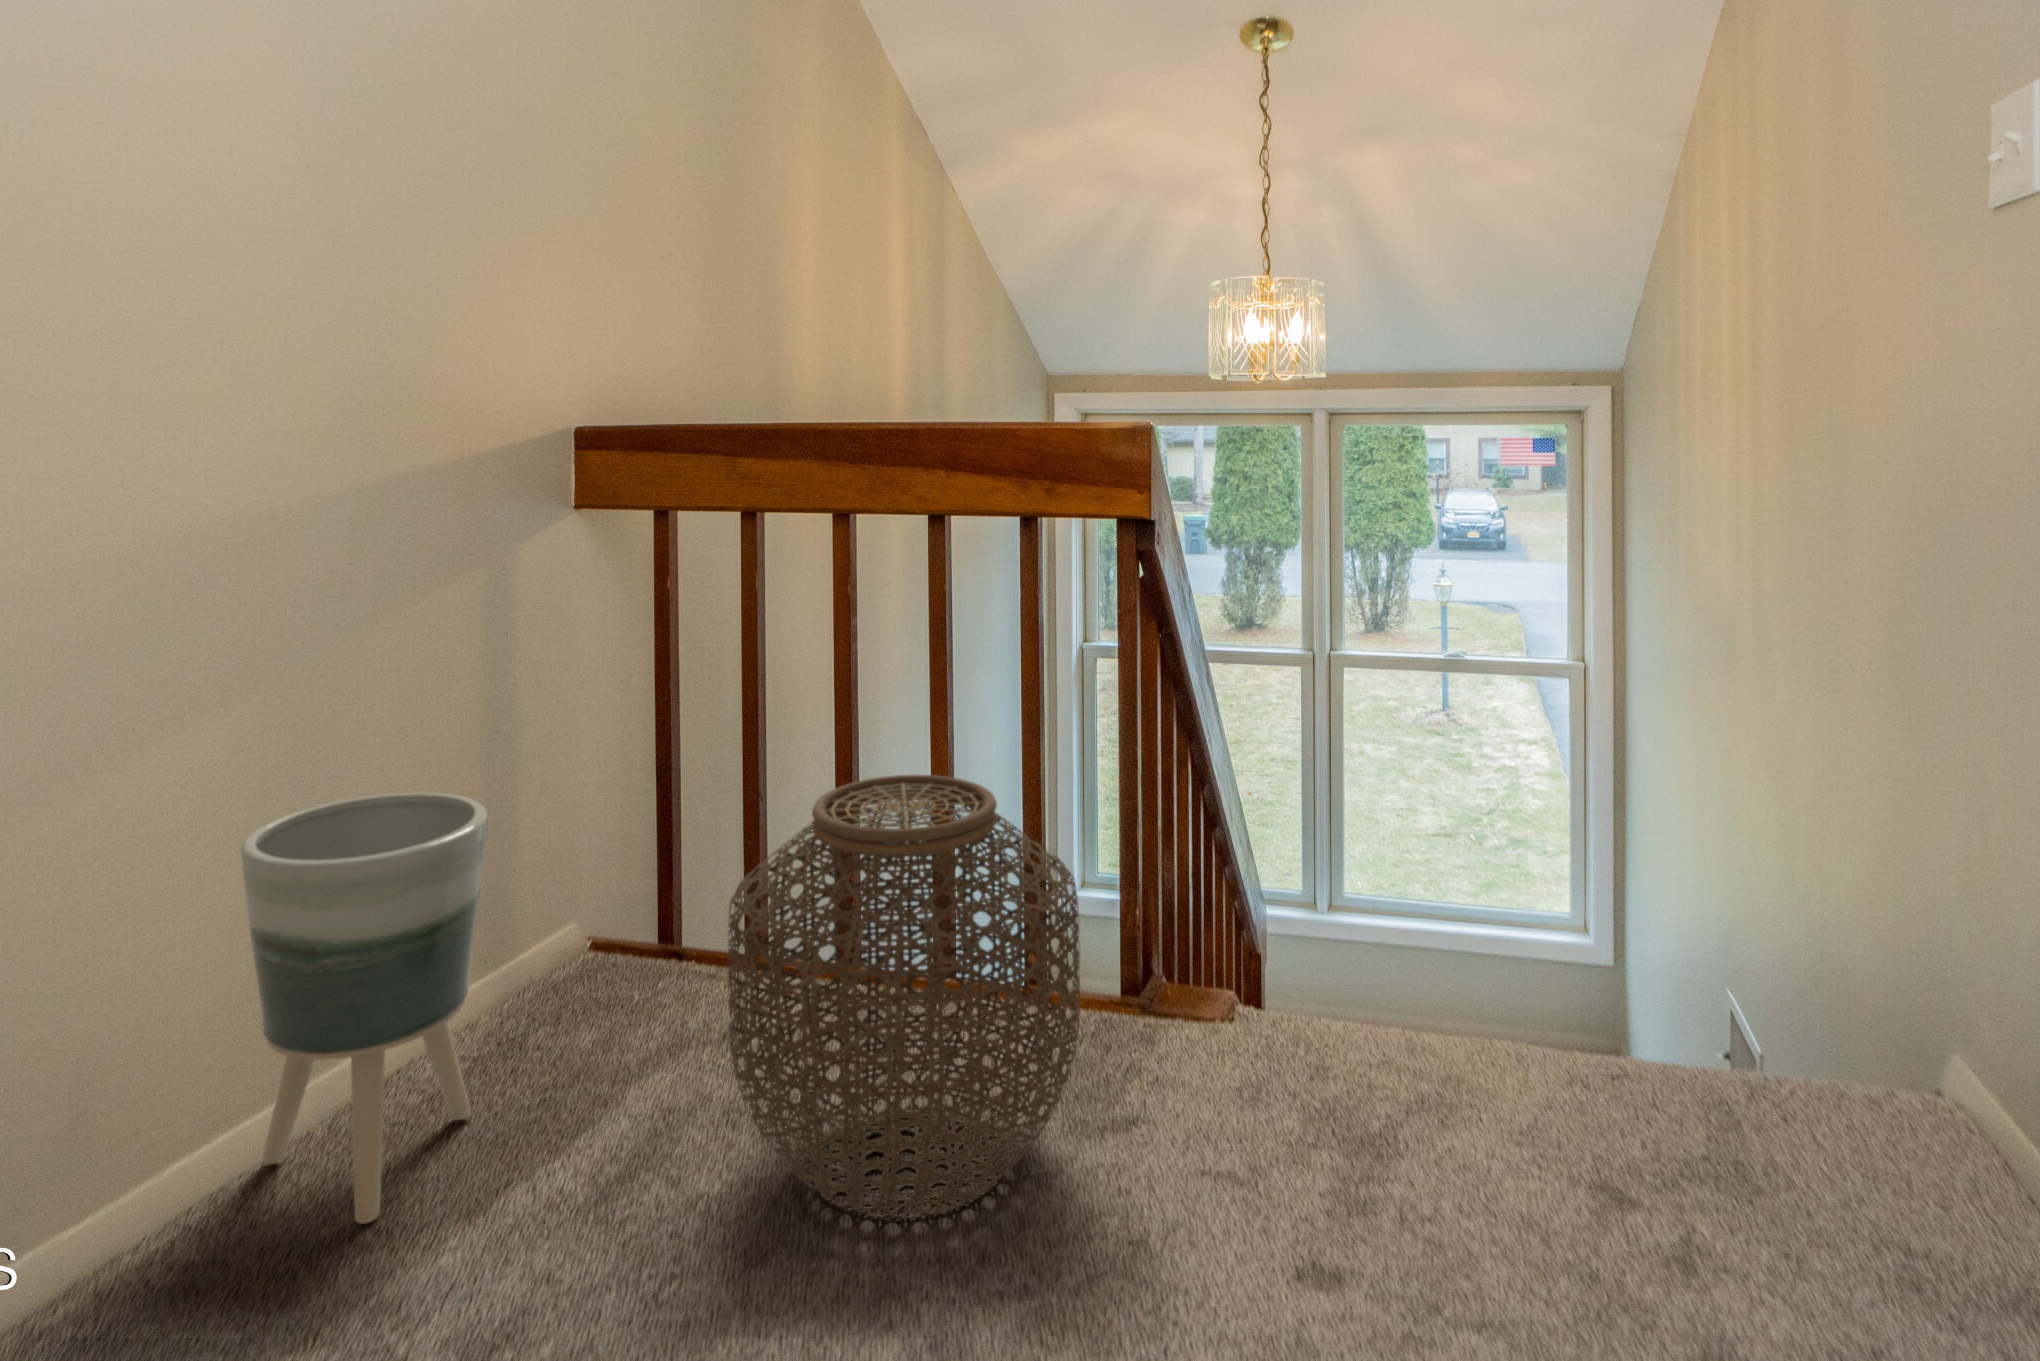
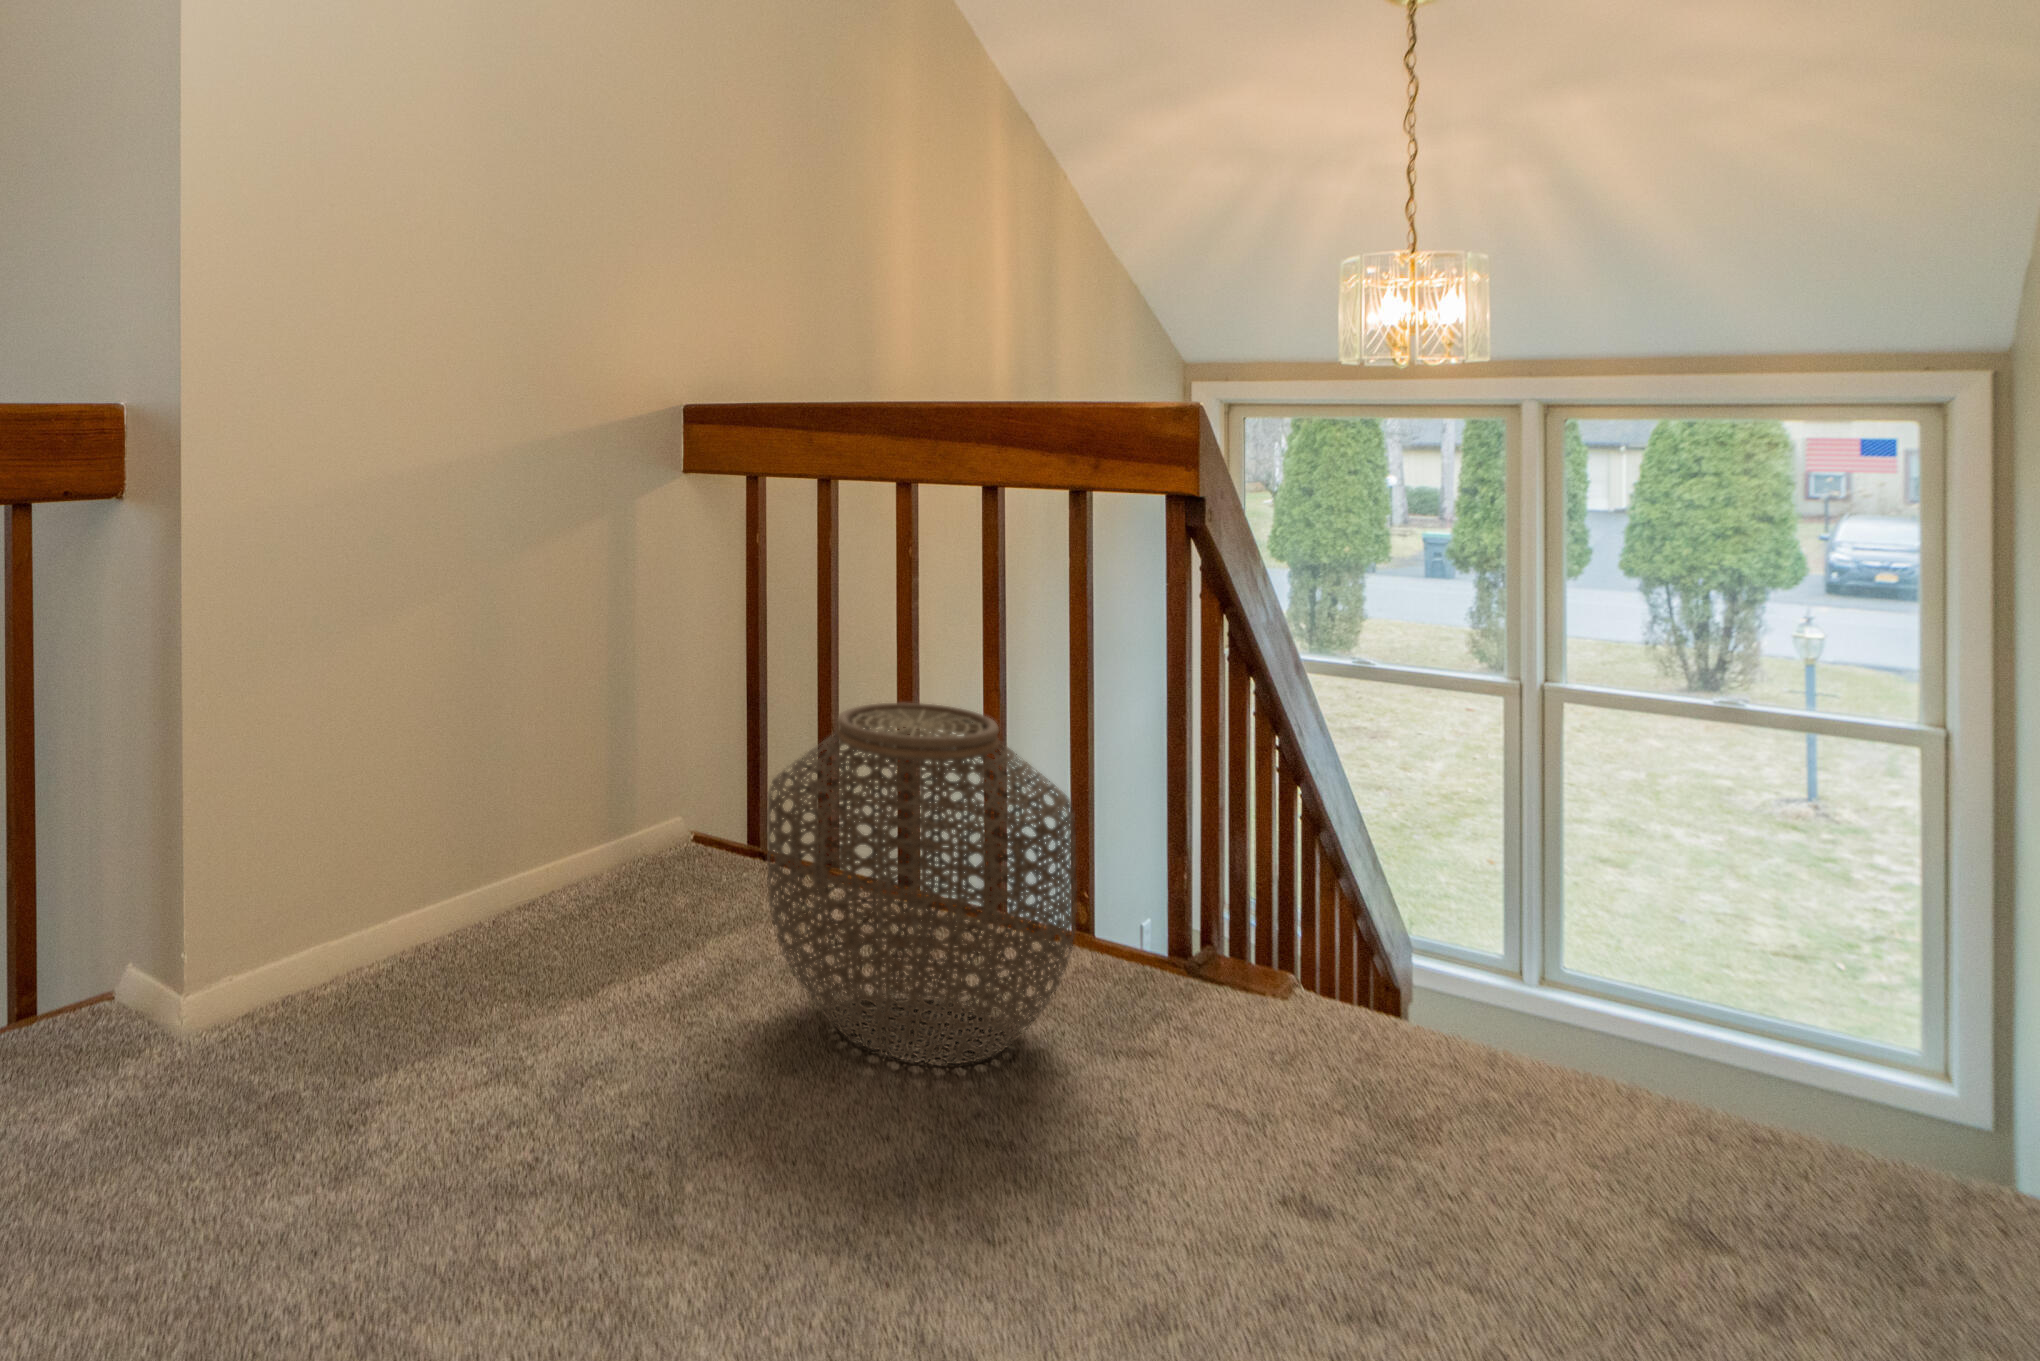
planter: present [241,793,488,1224] -> none [435,675,599,975]

